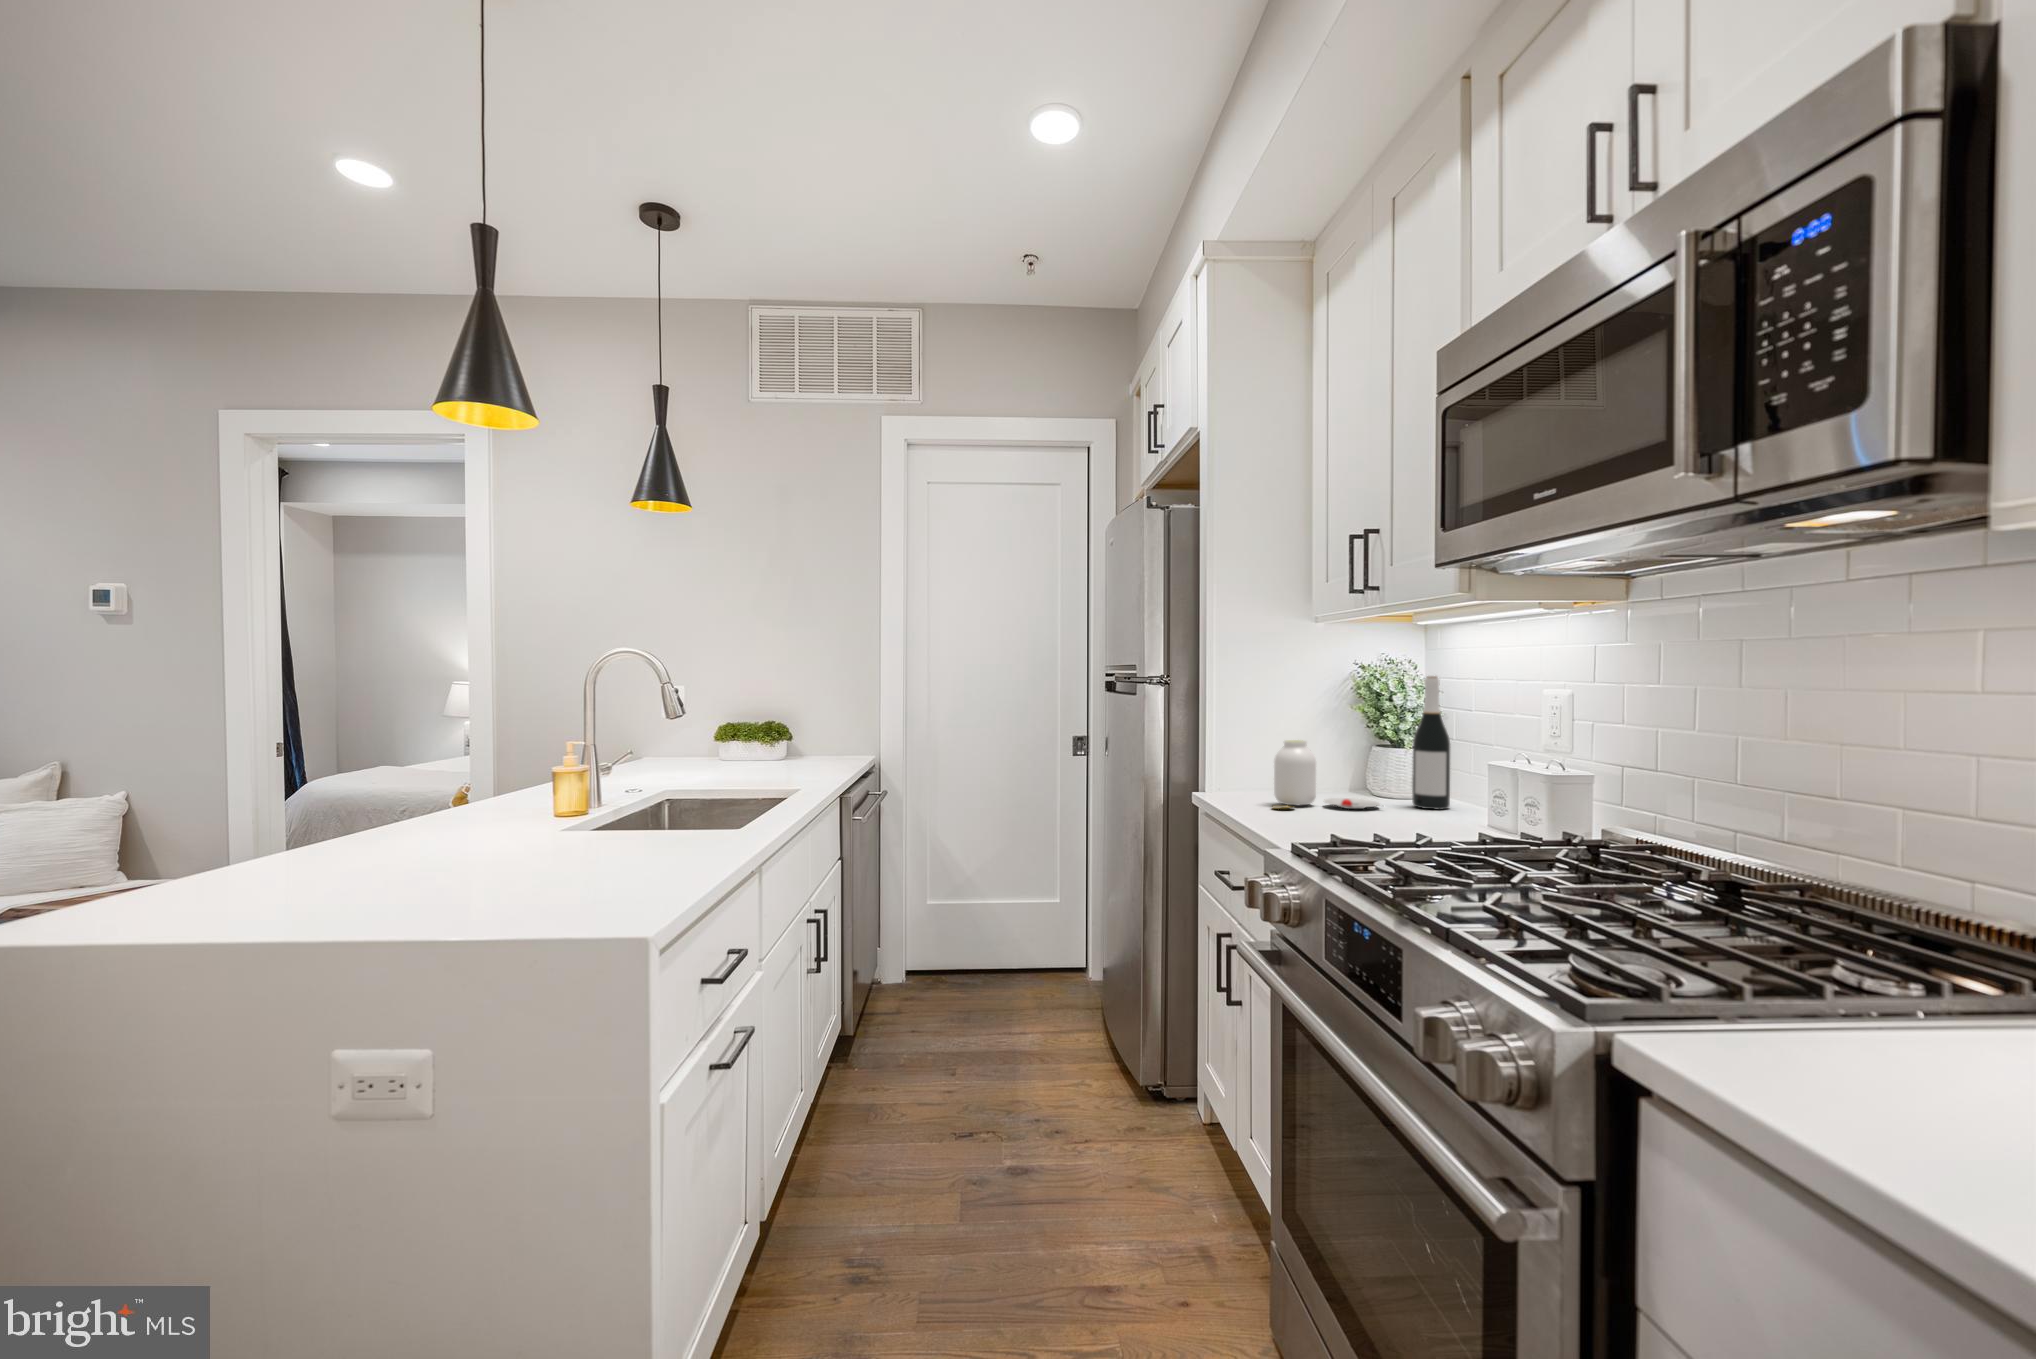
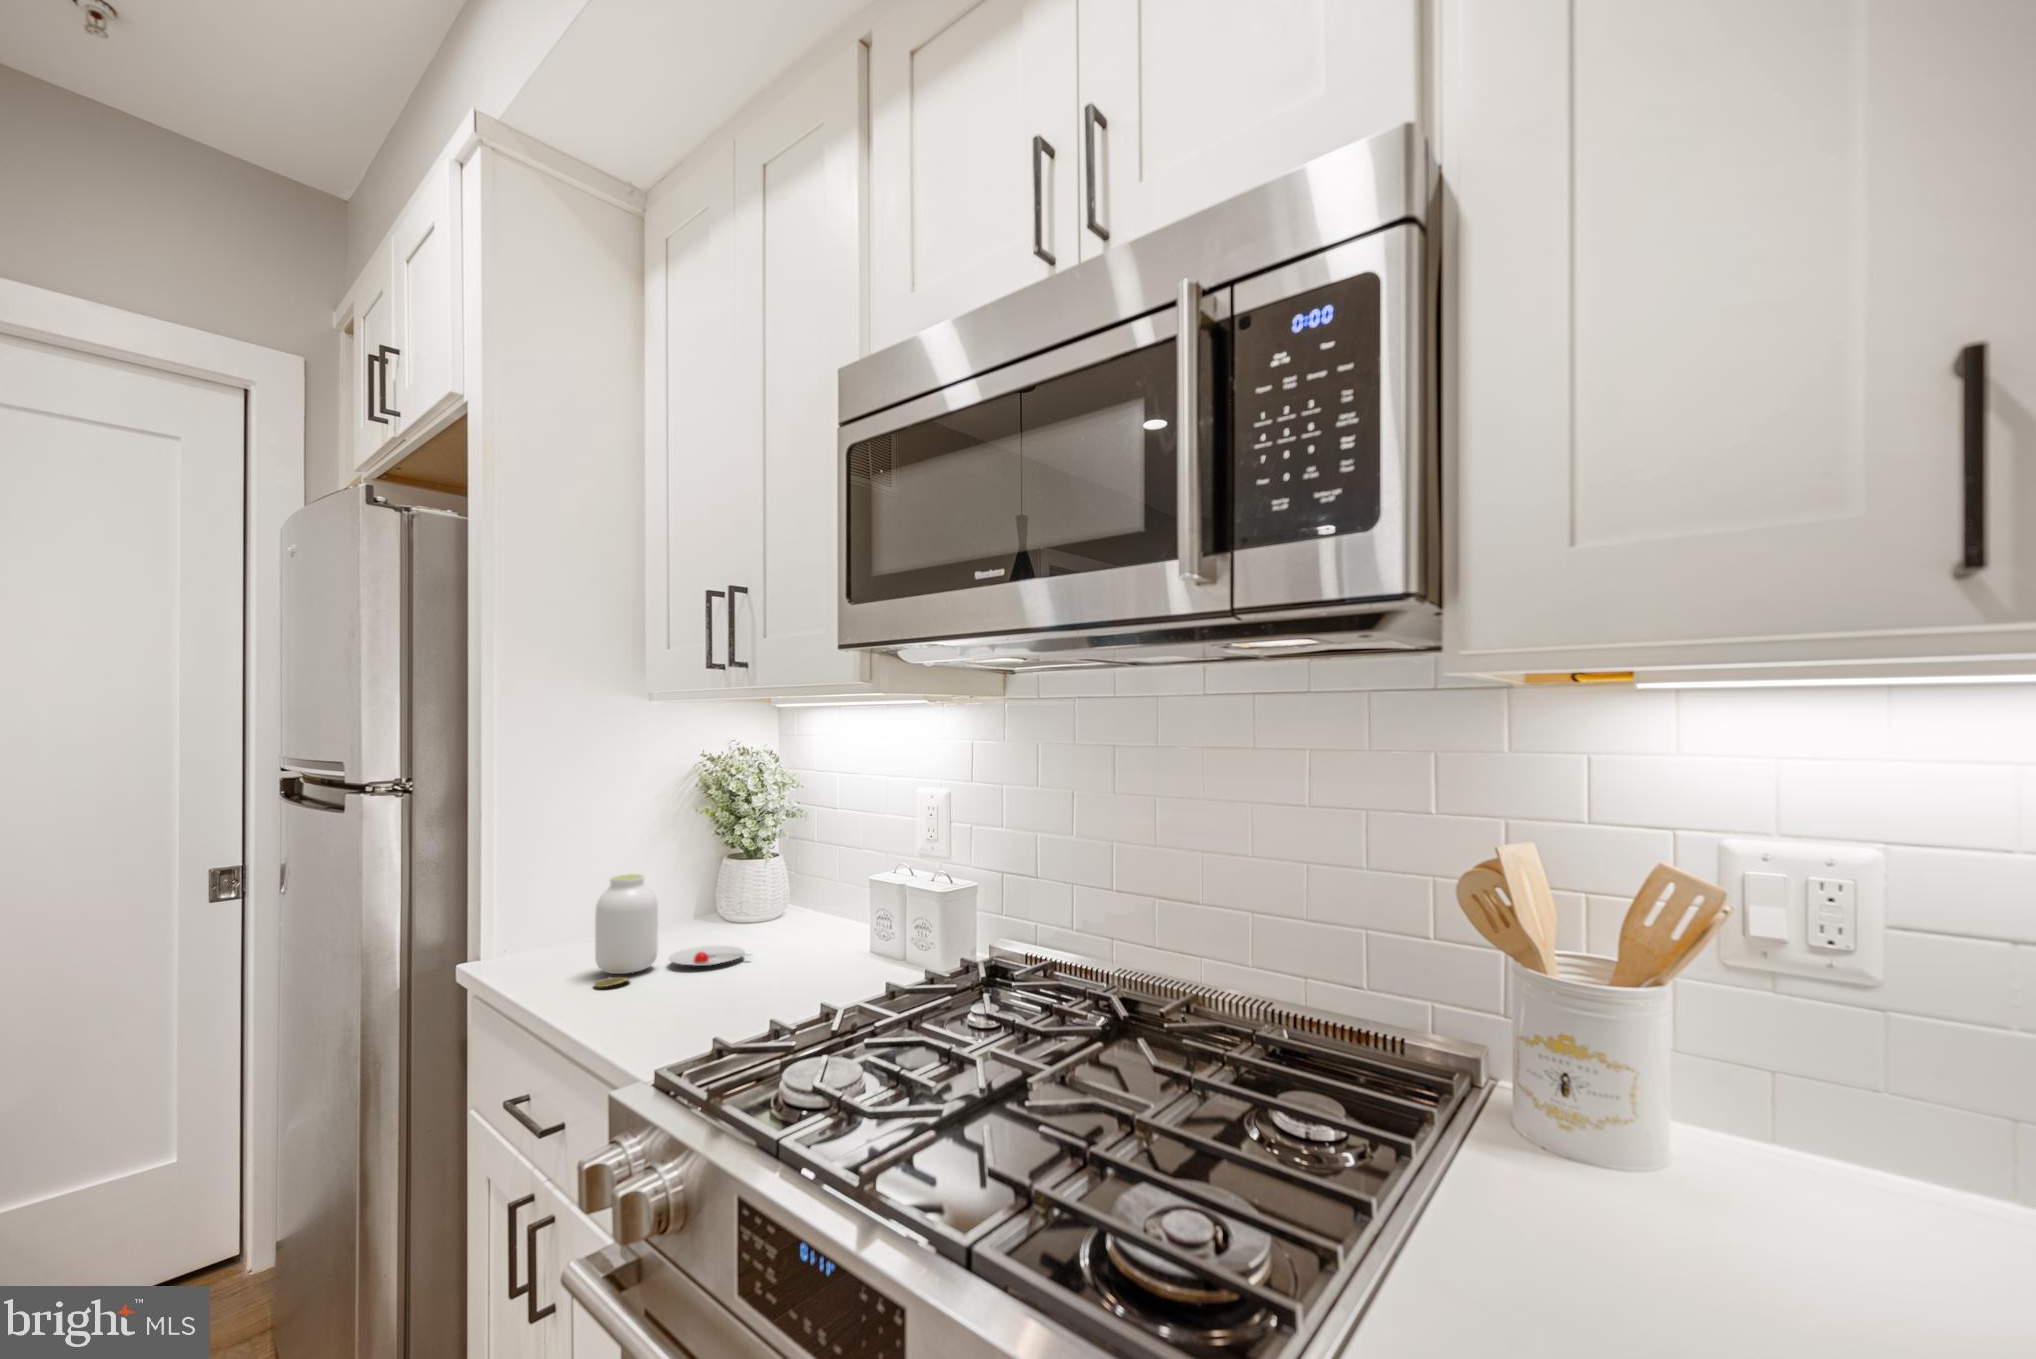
wine bottle: present [1412,676,1450,809] -> none [782,774,827,948]

